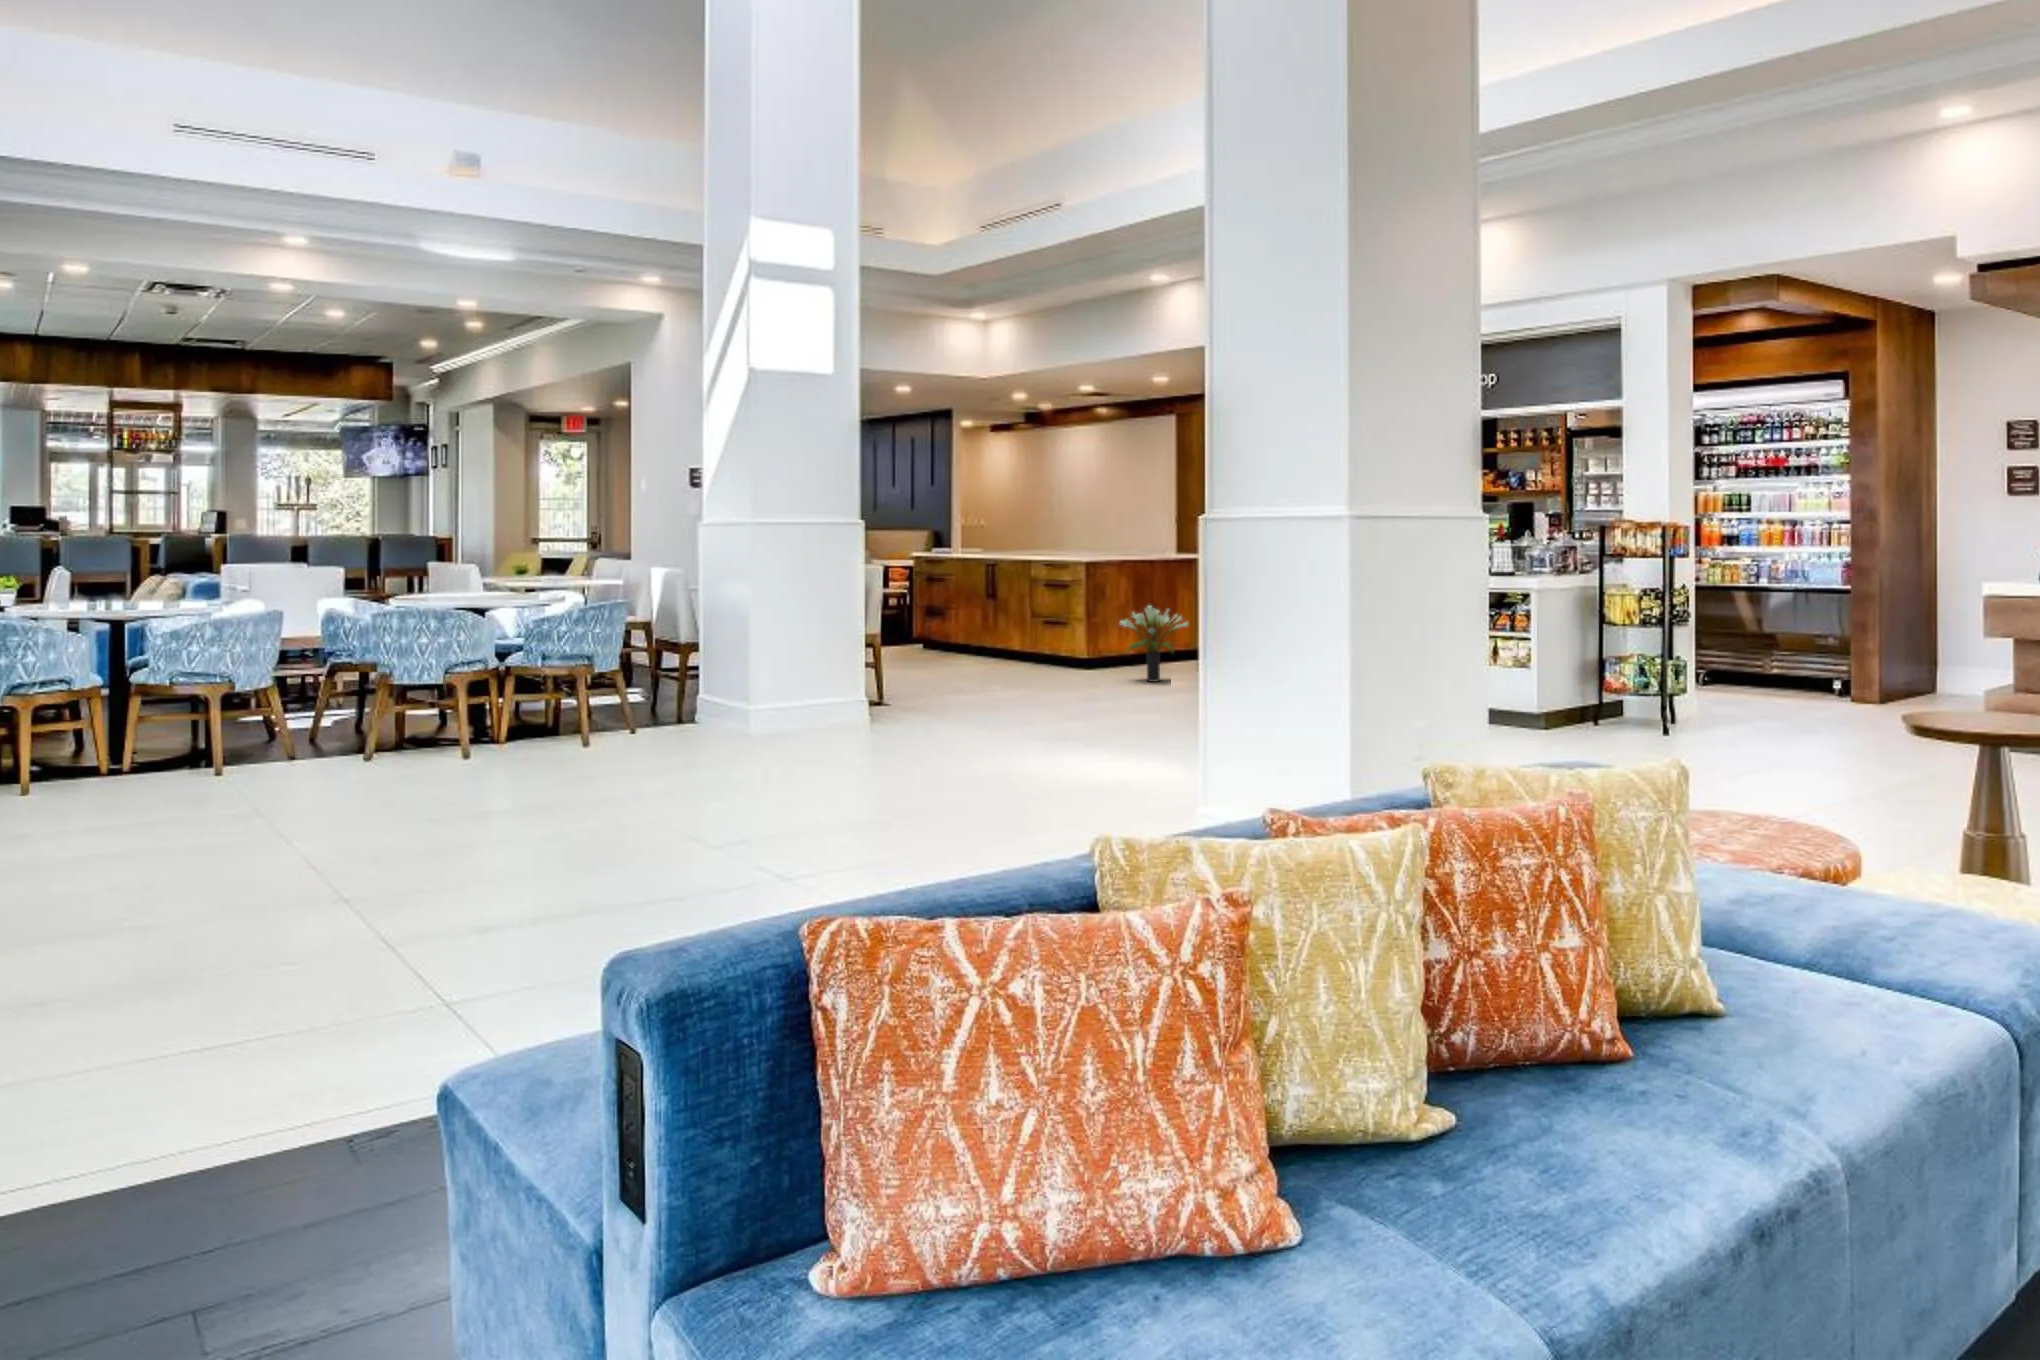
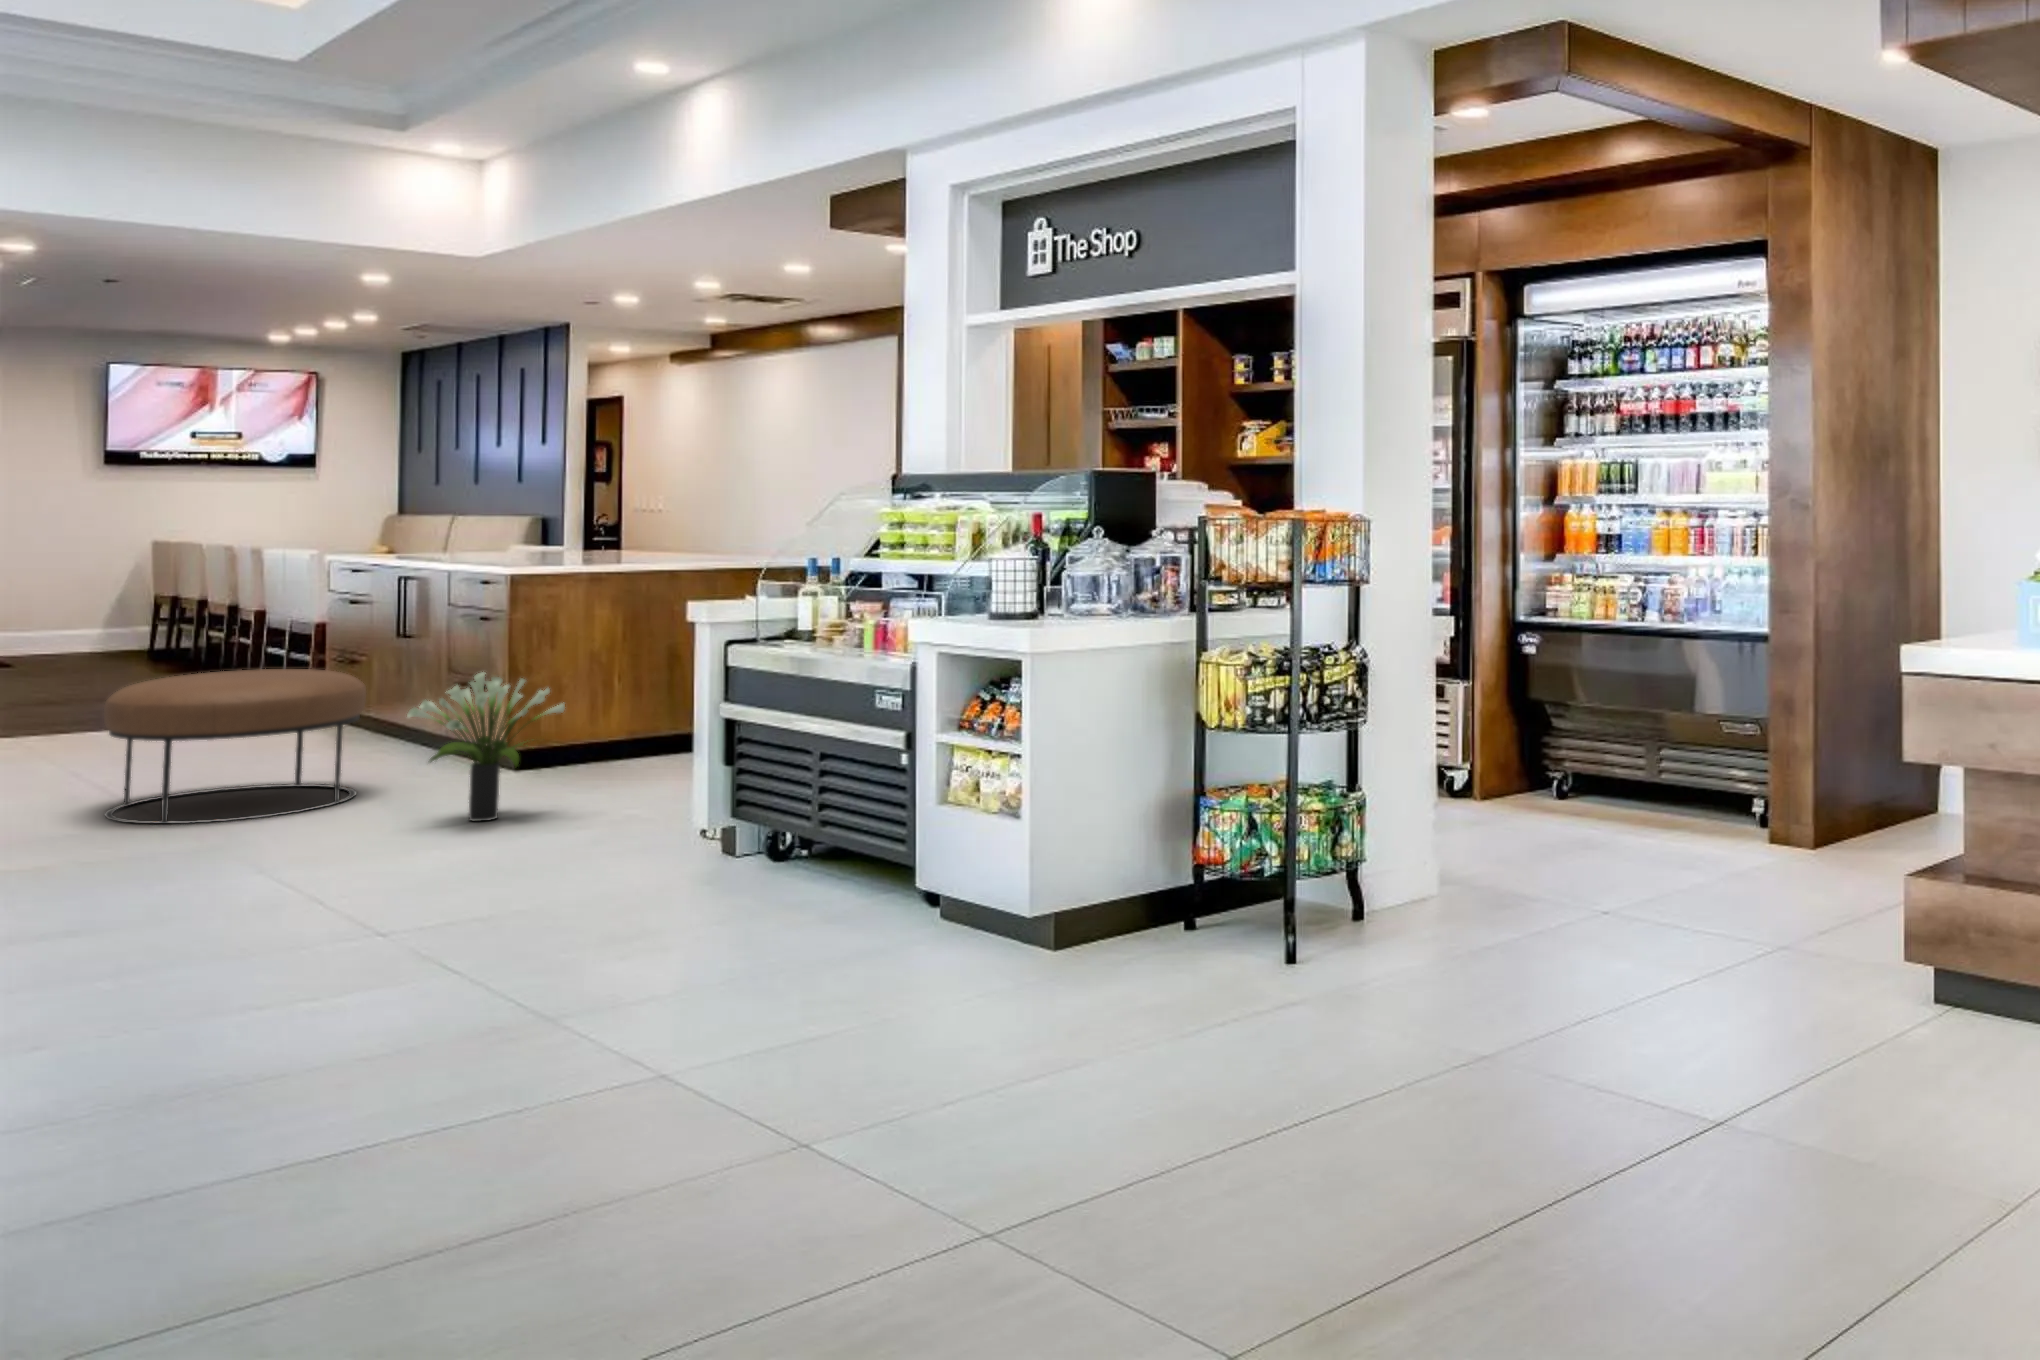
ottoman: none [953,606,1063,680] -> present [104,669,366,824]

